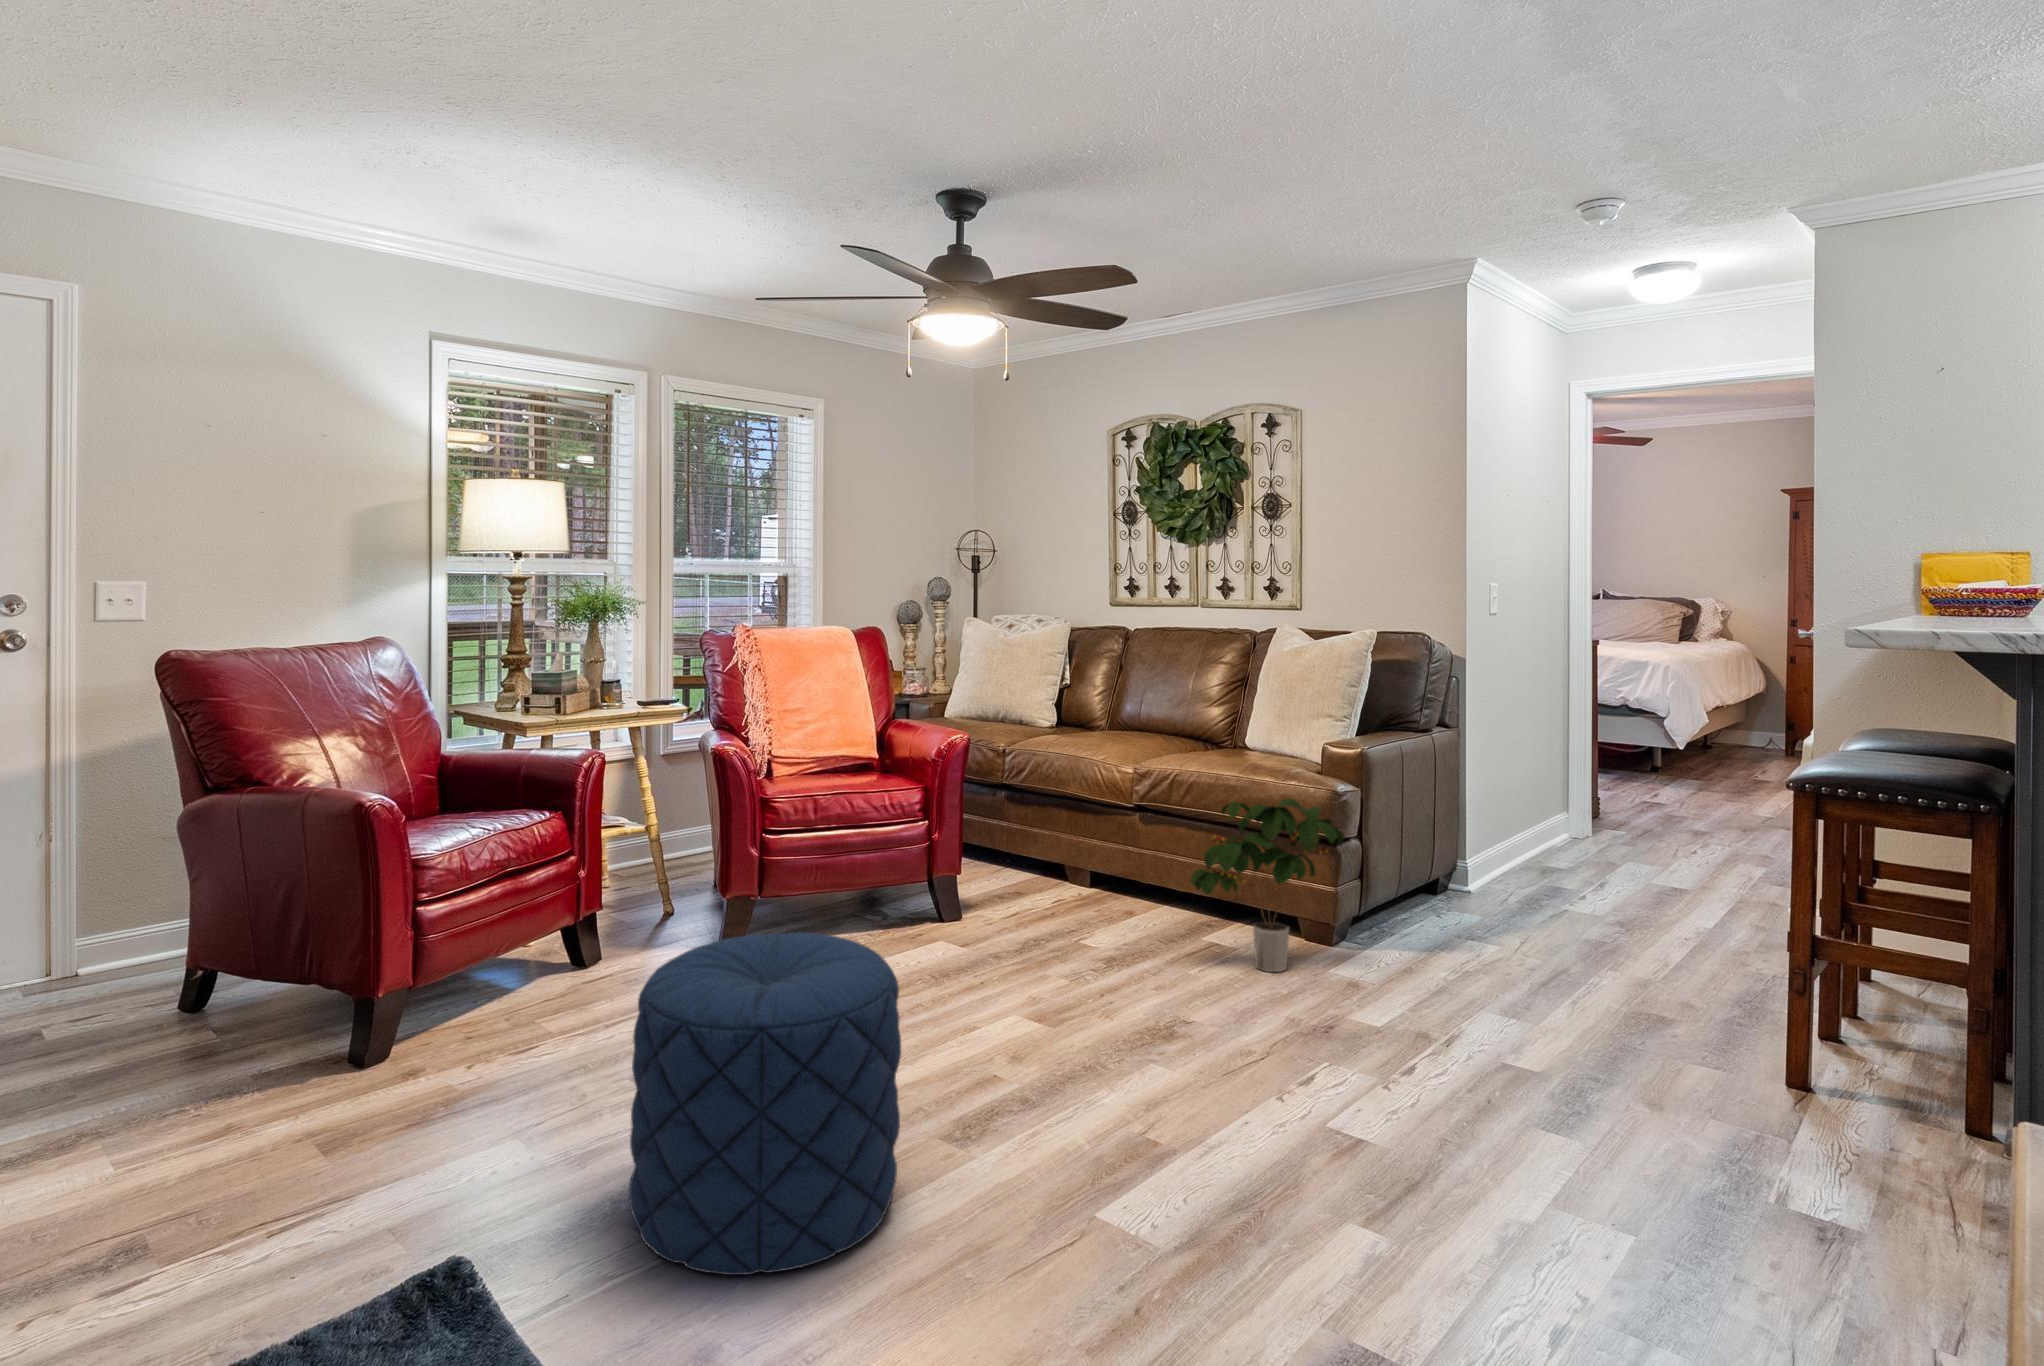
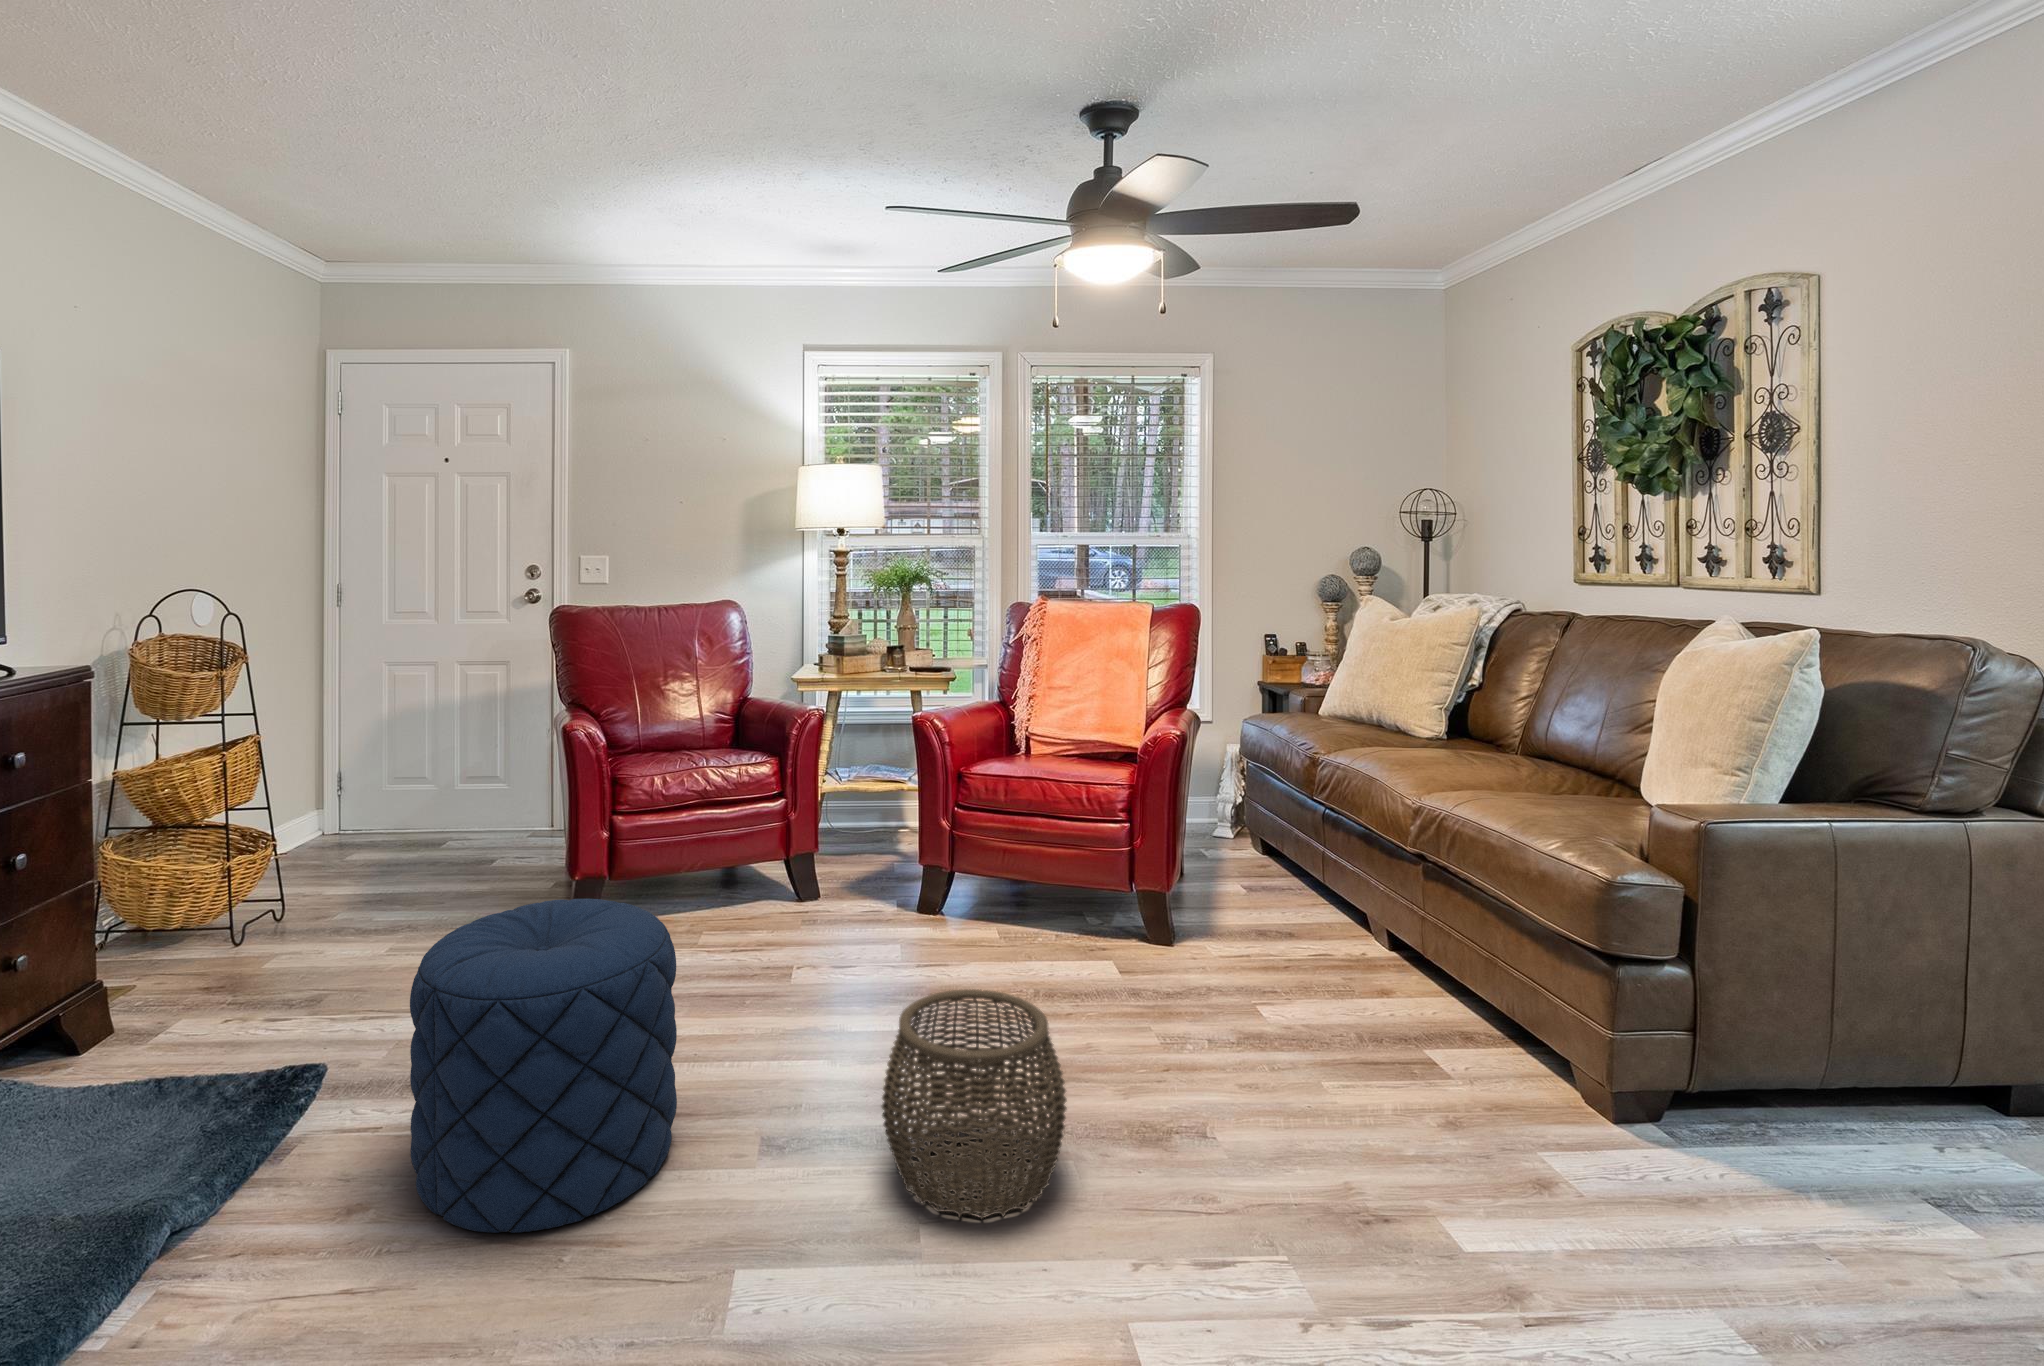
potted plant: present [1191,798,1344,972] -> none [1346,871,1599,1141]
woven basket: none [1012,936,1164,1107] -> present [882,989,1067,1219]

